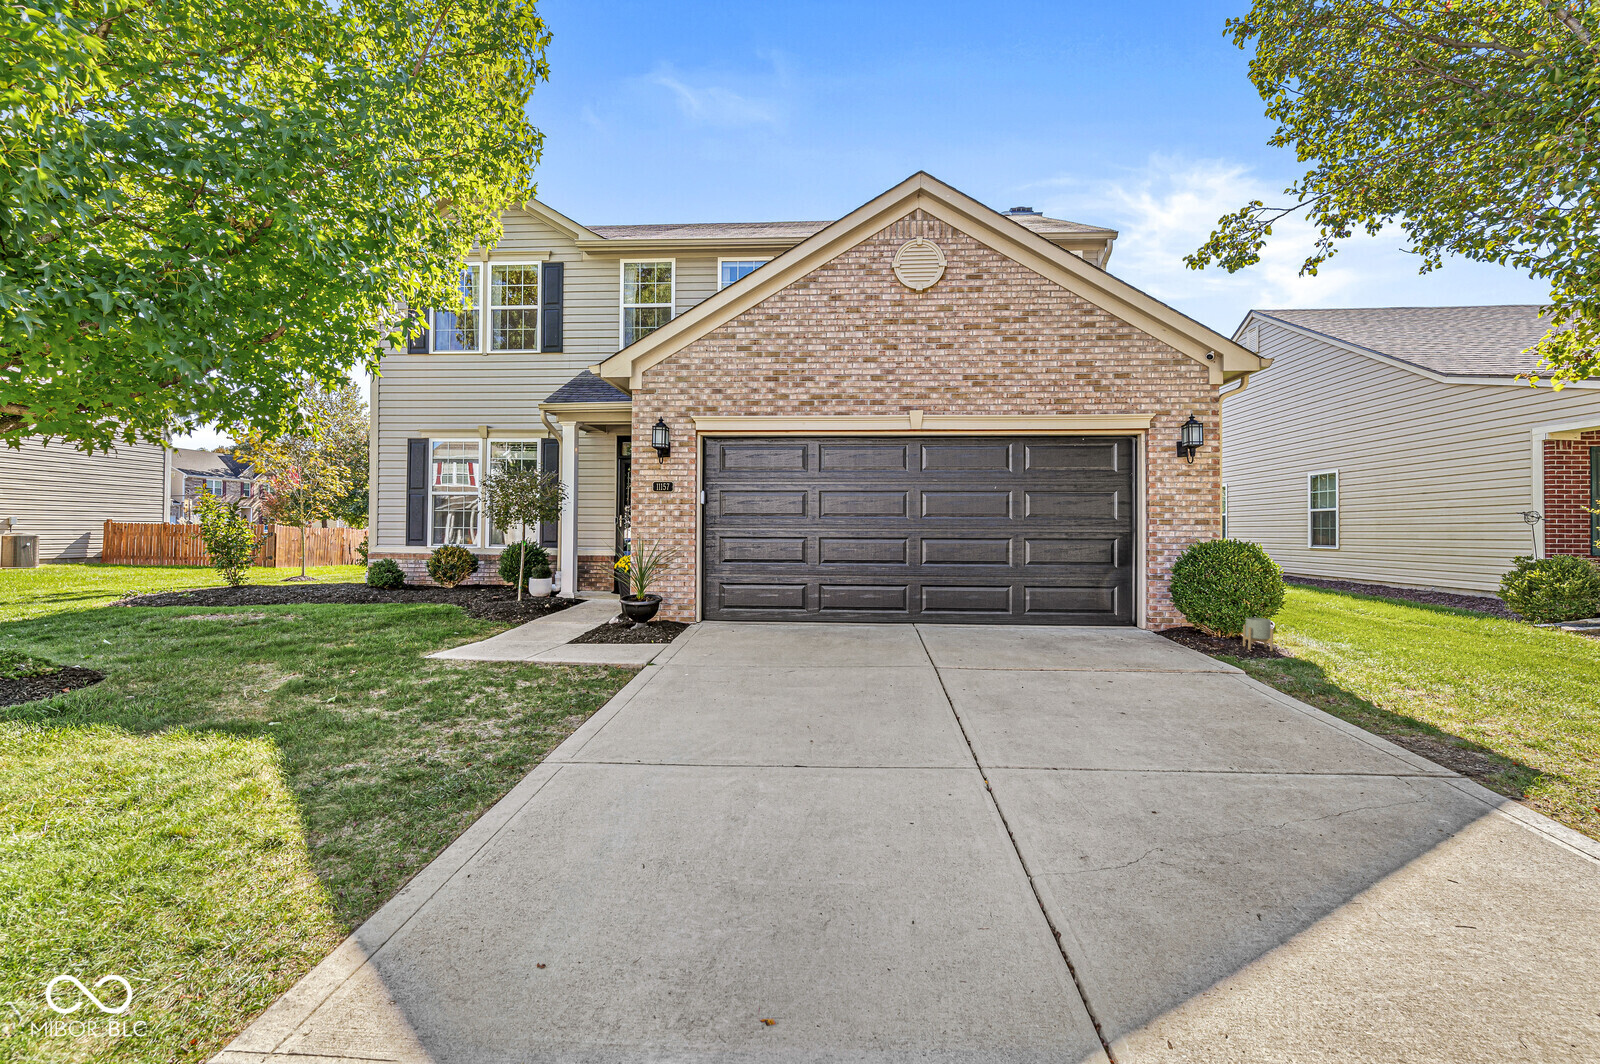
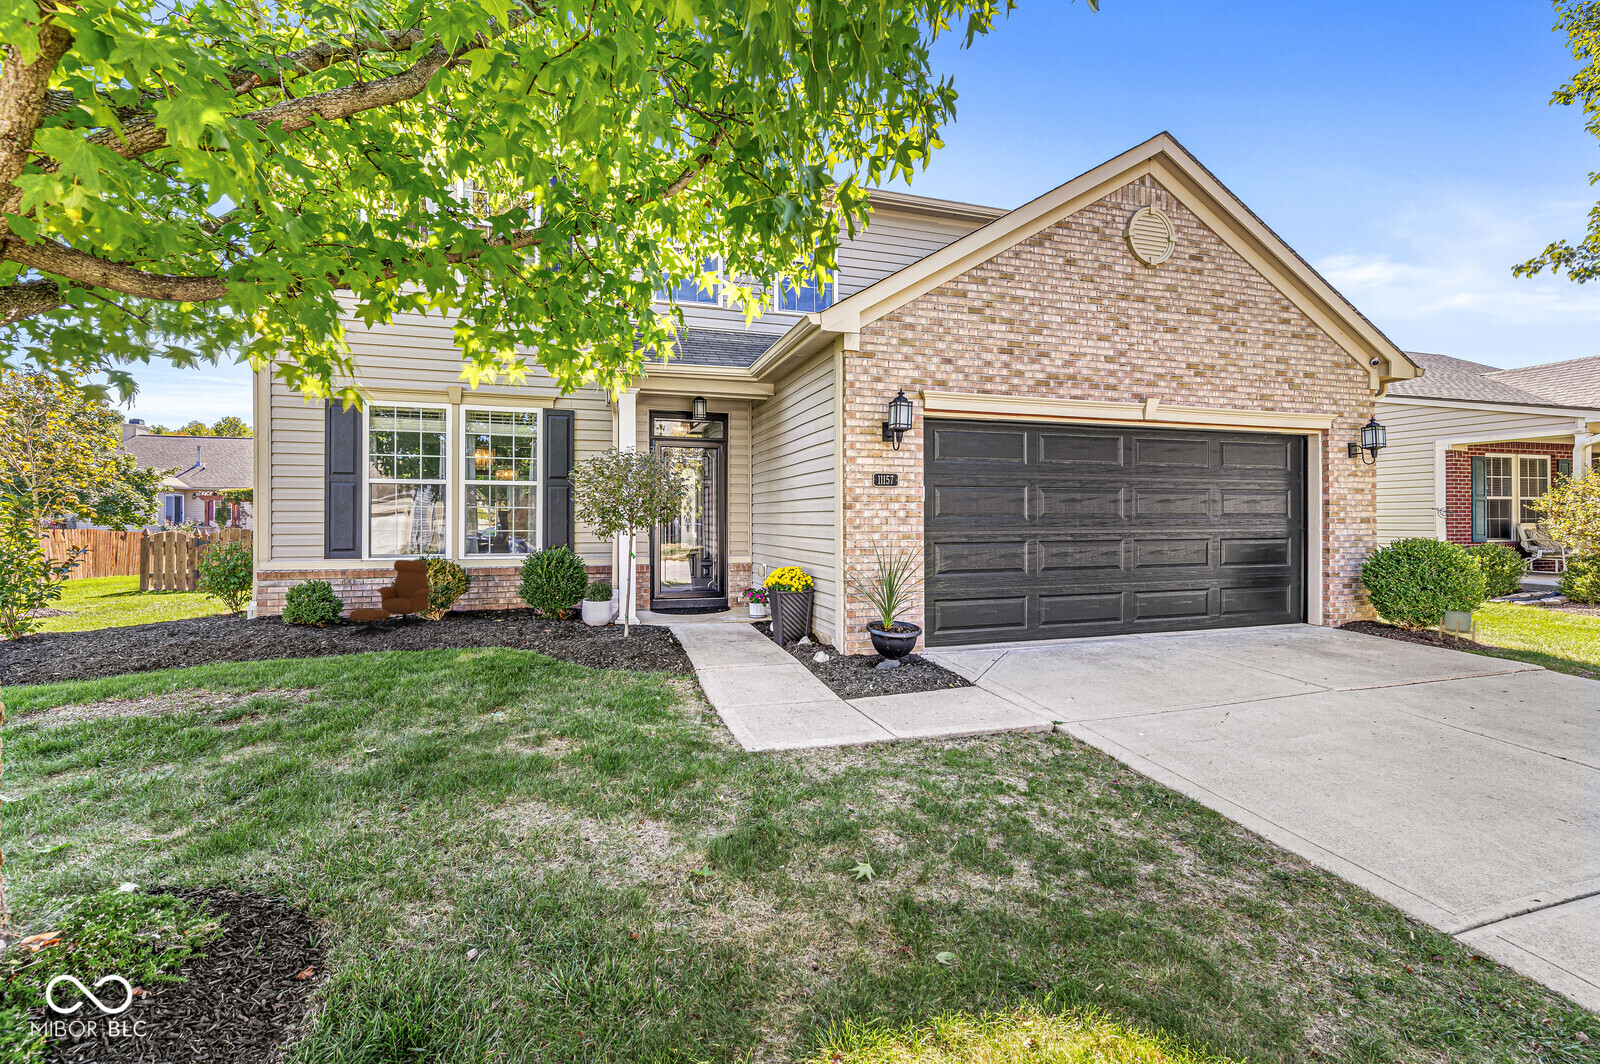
lounge chair: none [374,551,433,598] -> present [350,560,432,636]

